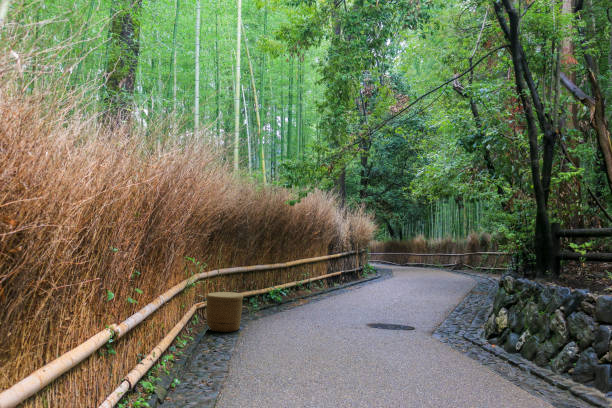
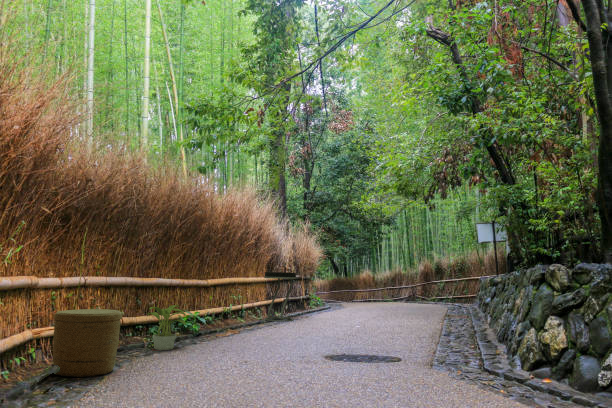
stool: none [326,253,351,292] -> present [264,272,296,322]
potted plant: none [249,286,277,315] -> present [147,305,186,350]

